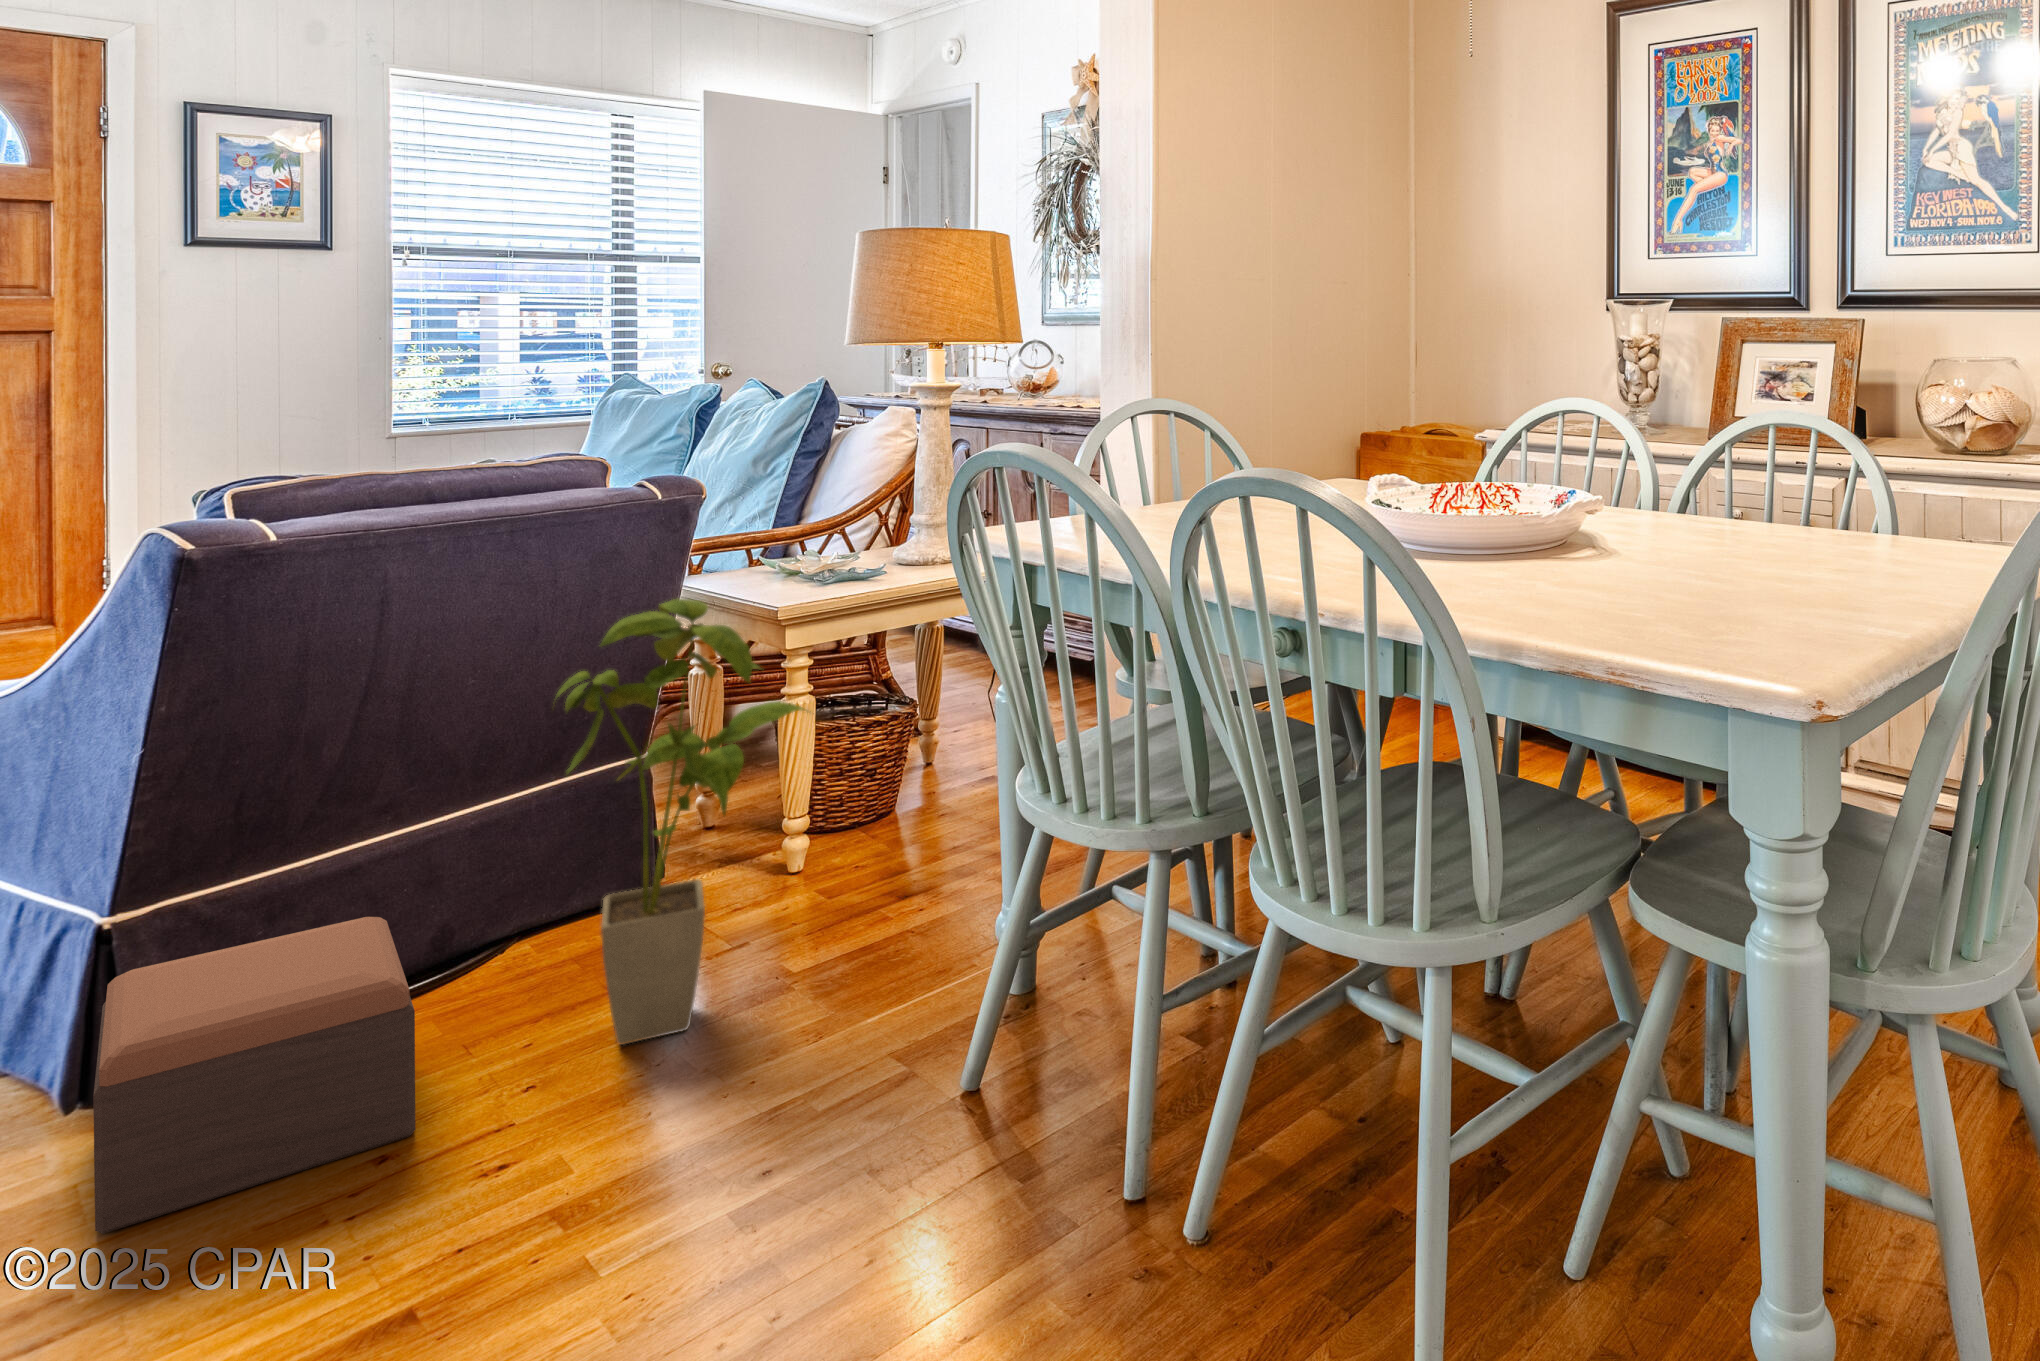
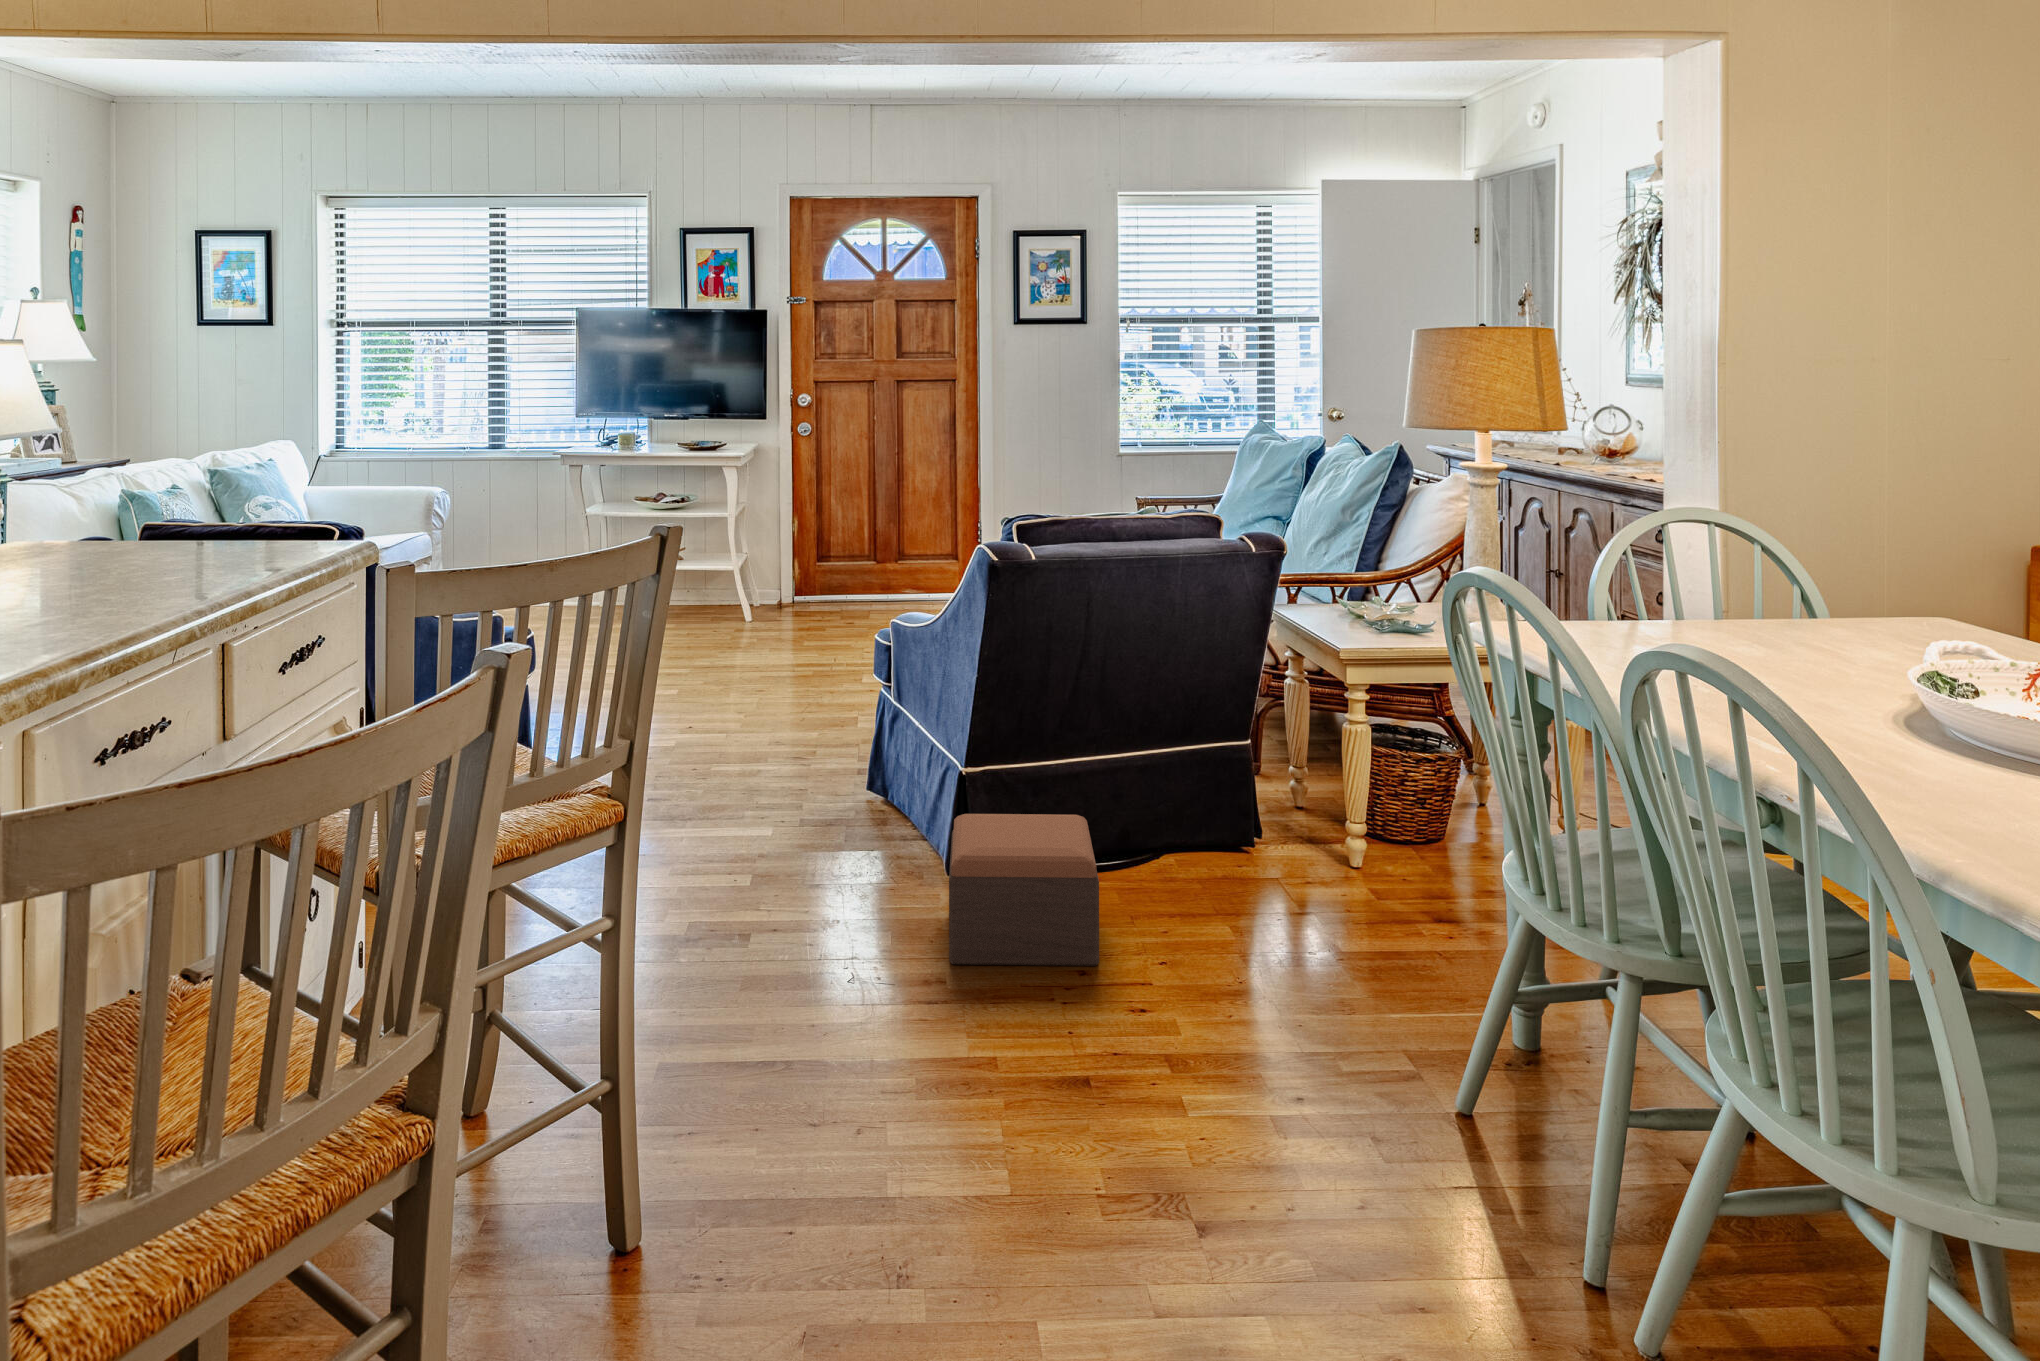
house plant: present [556,599,805,1045] -> none [1179,625,1357,955]

